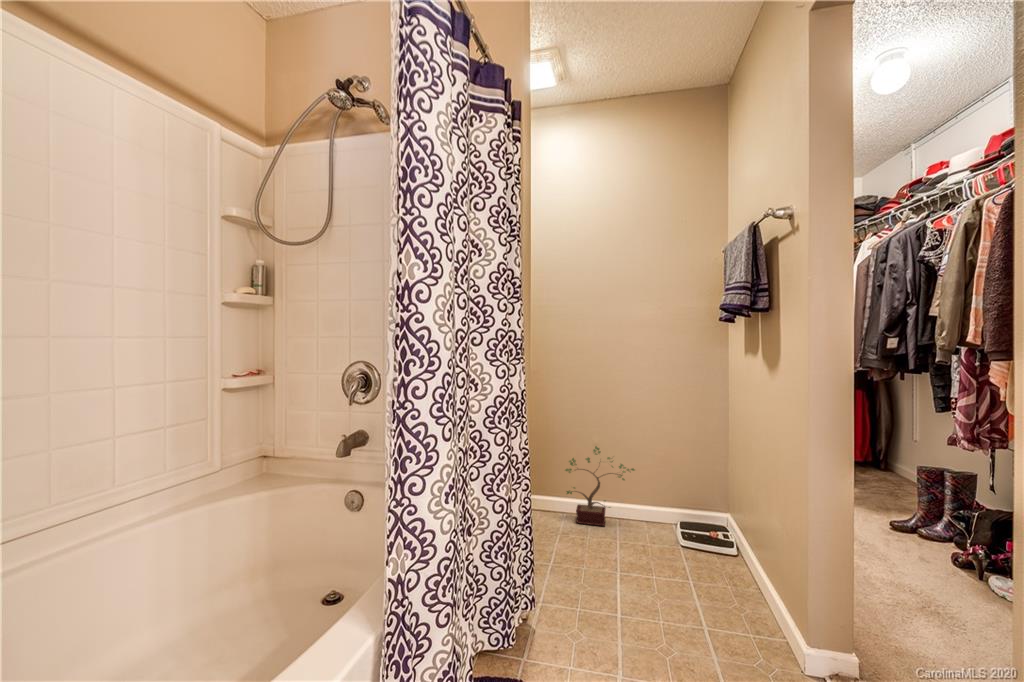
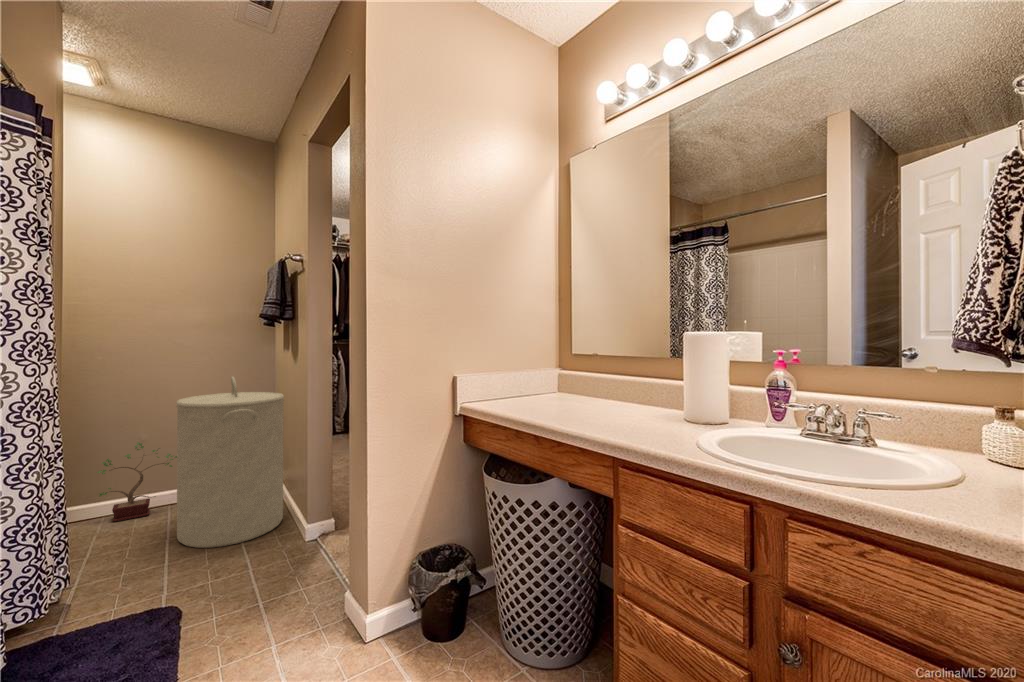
laundry hamper: none [629,387,759,622] -> present [176,376,284,548]

